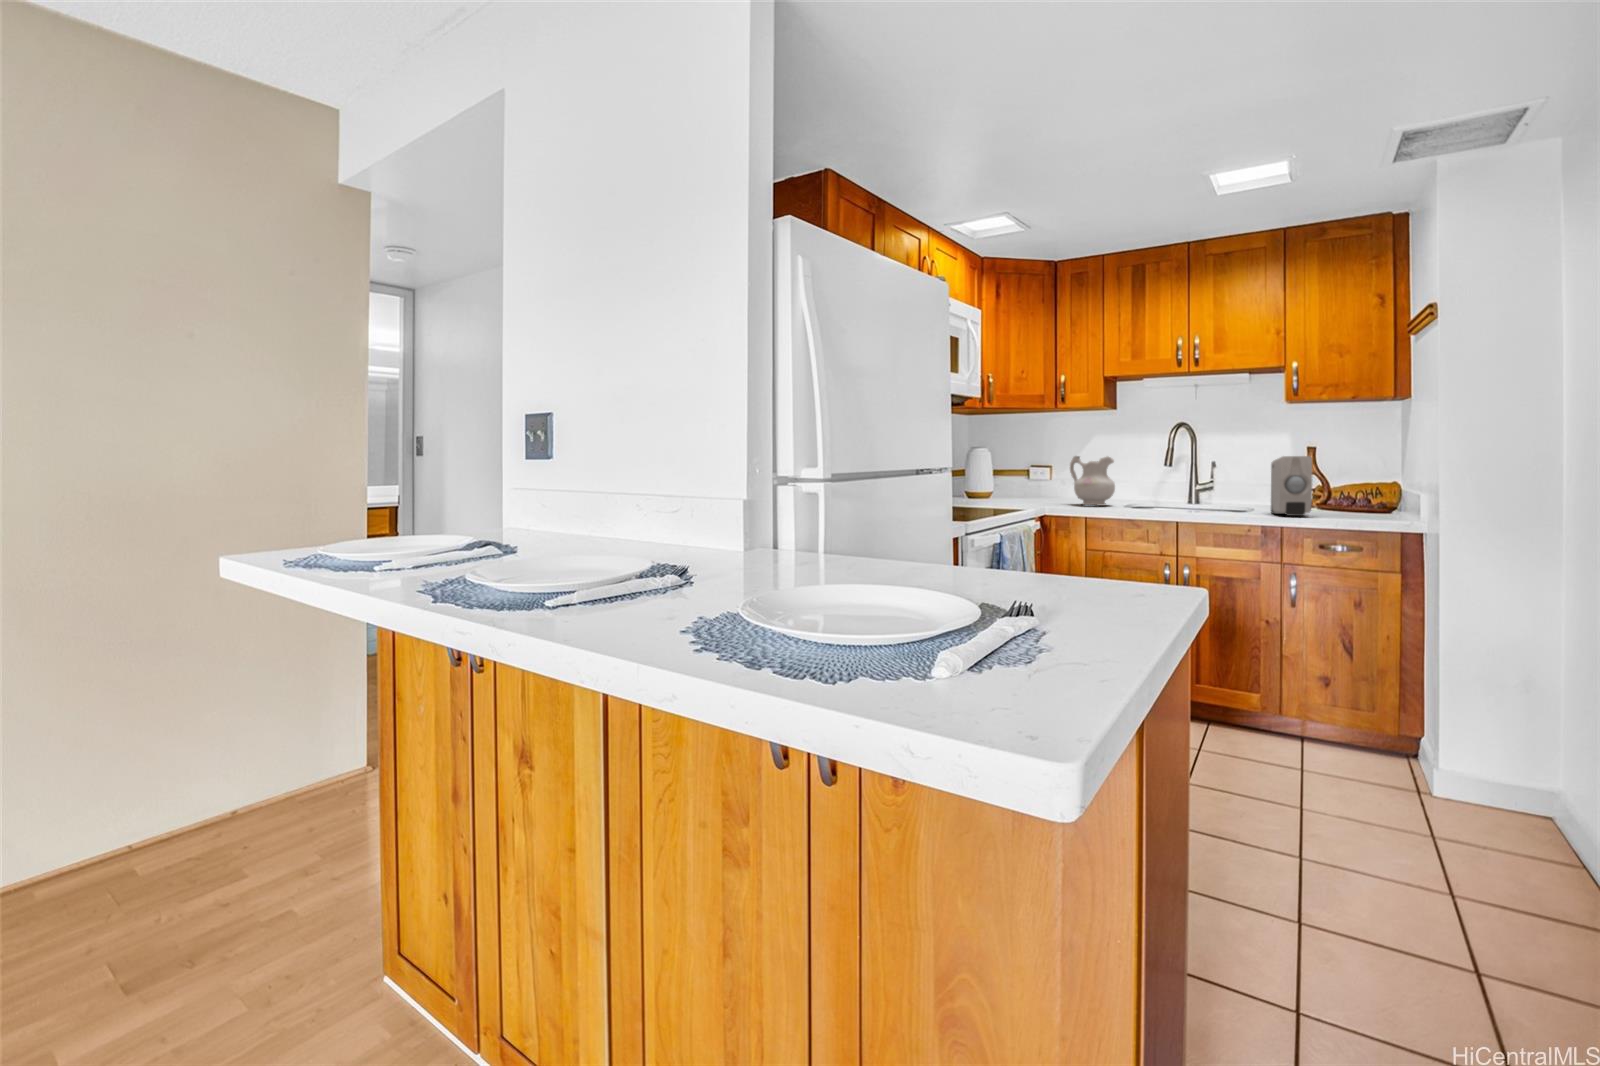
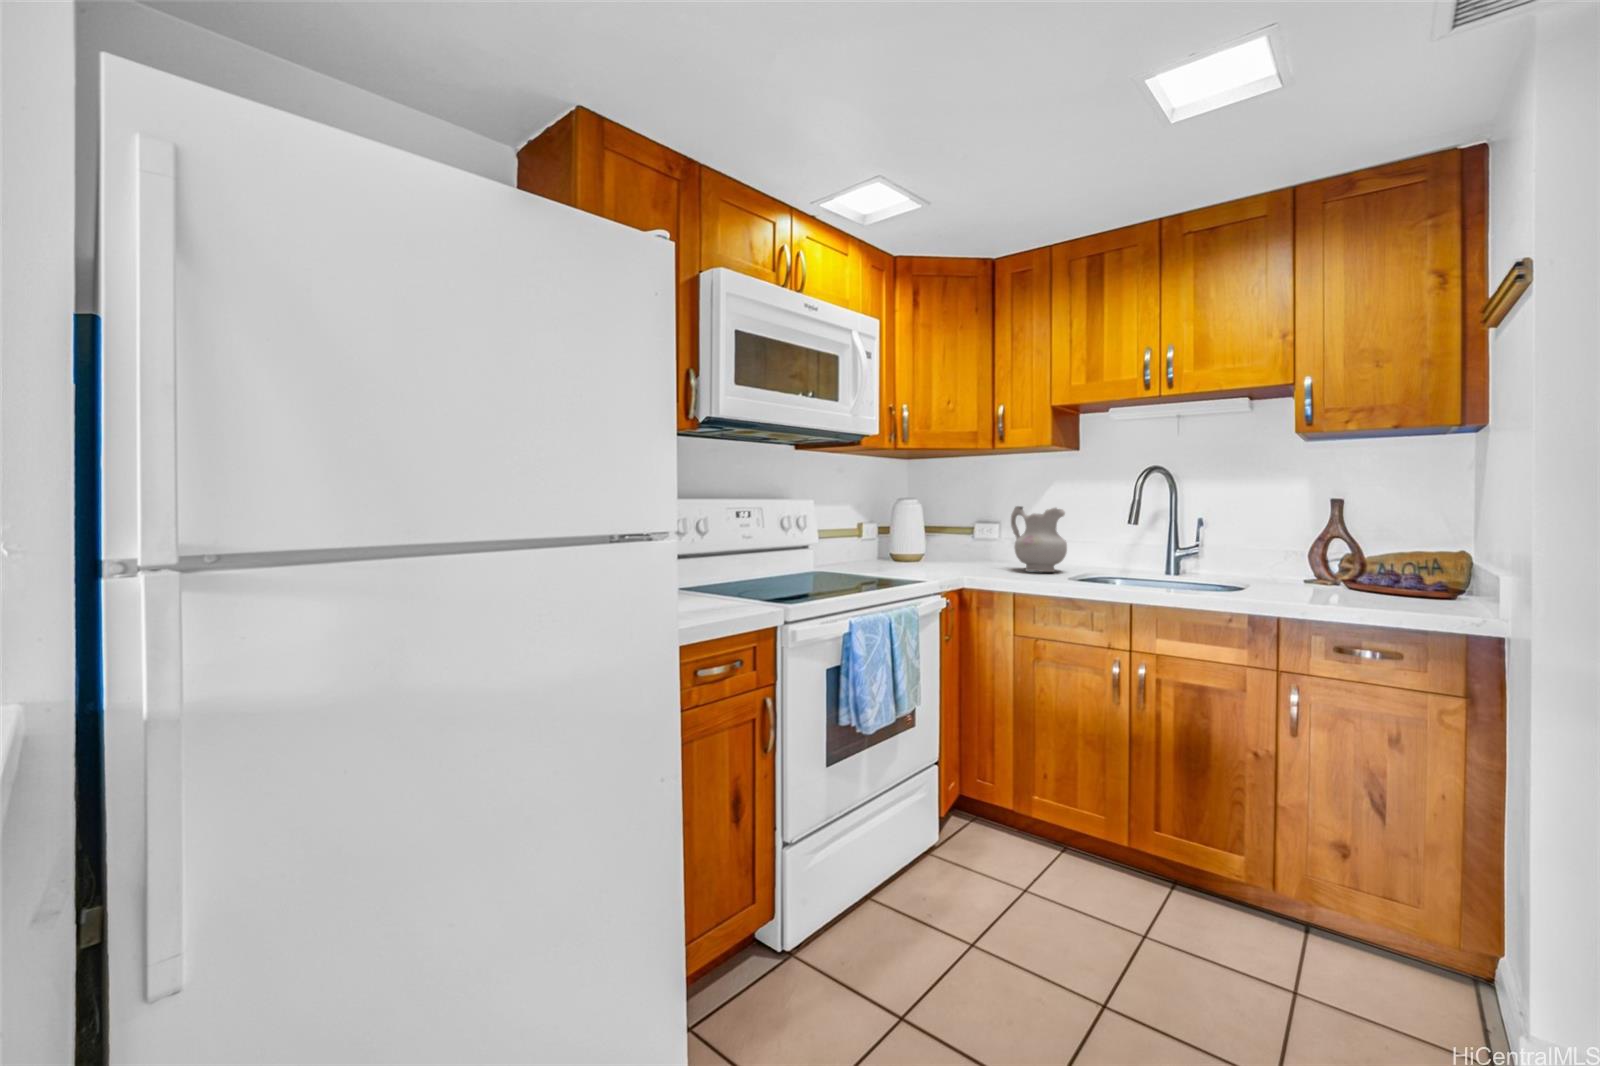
soap dispenser: present [1271,456,1312,516] -> none [1270,514,1326,600]

